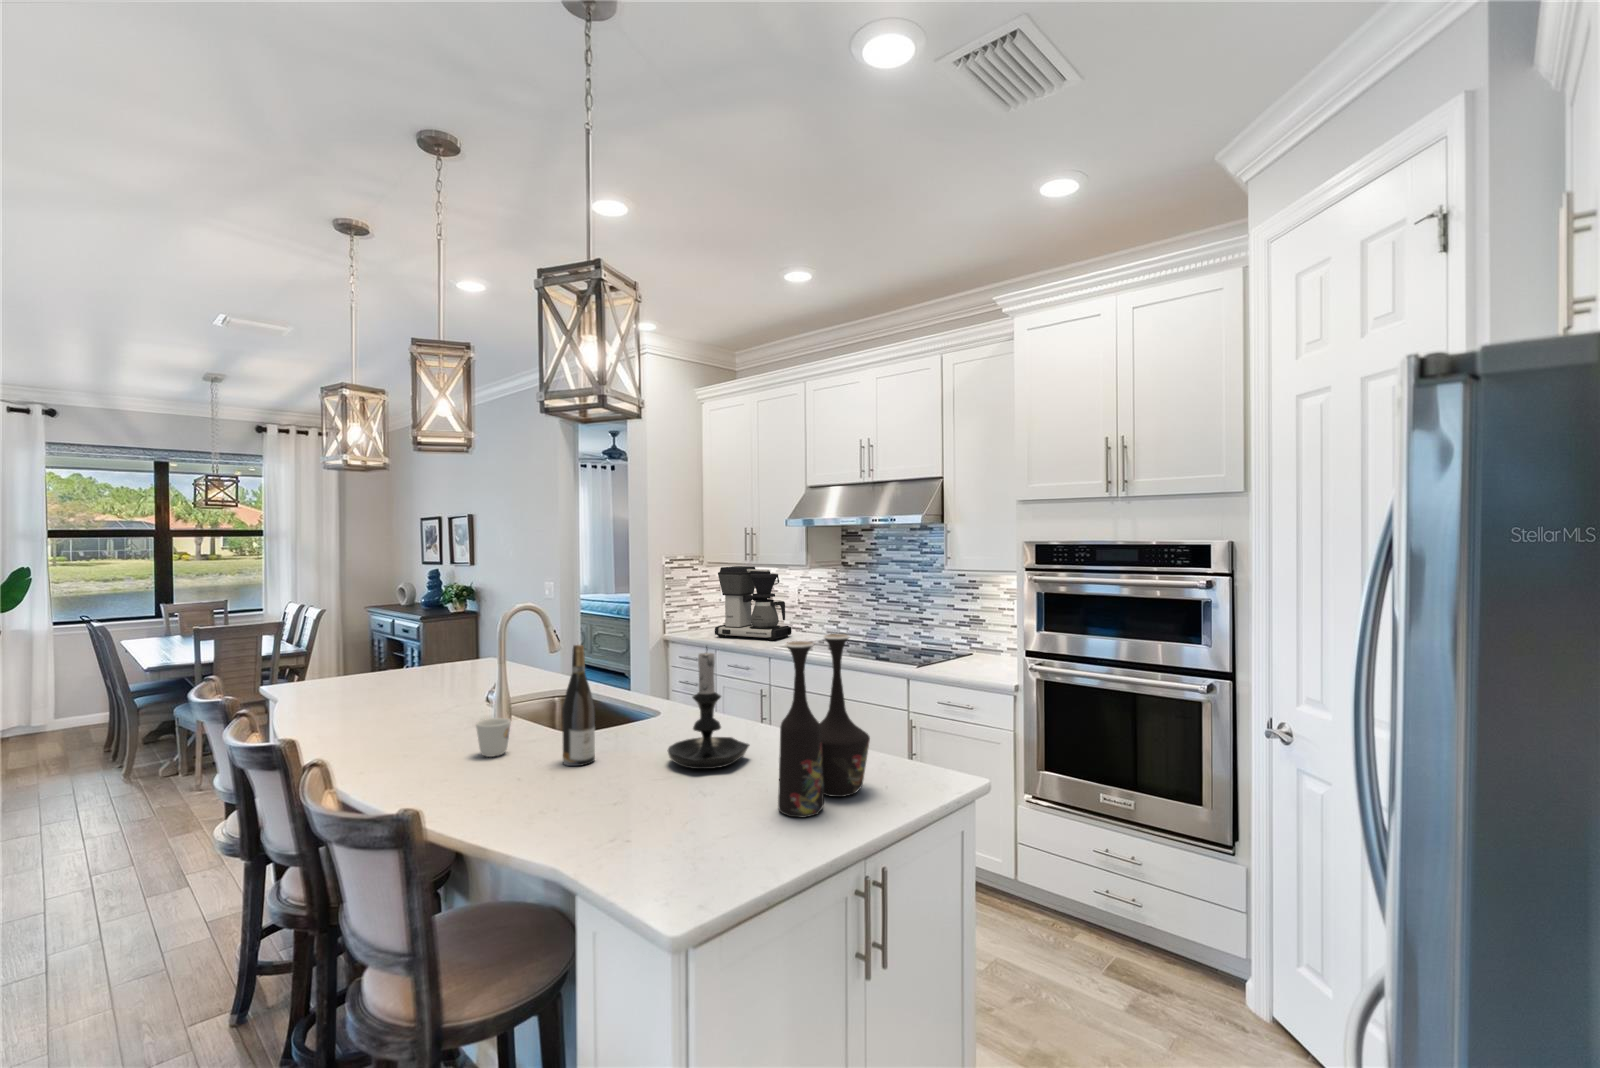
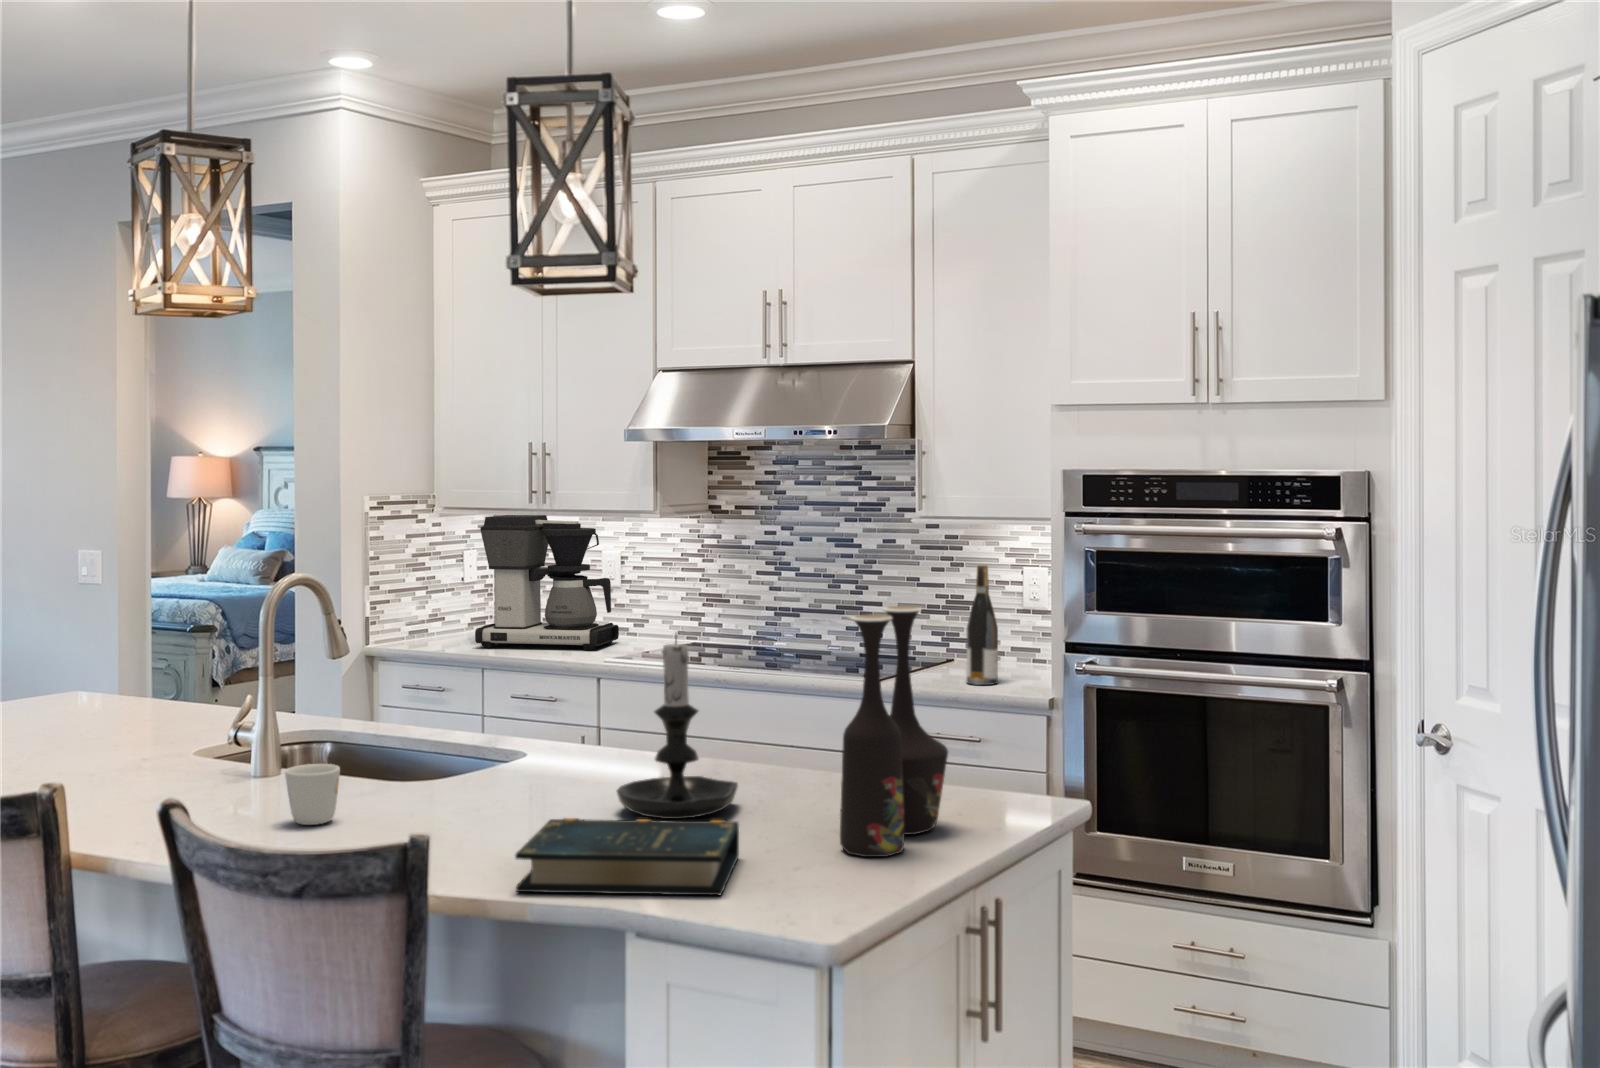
wine bottle: present [562,645,595,766] -> present [967,565,998,685]
book: none [532,771,706,847] -> present [515,818,739,895]

